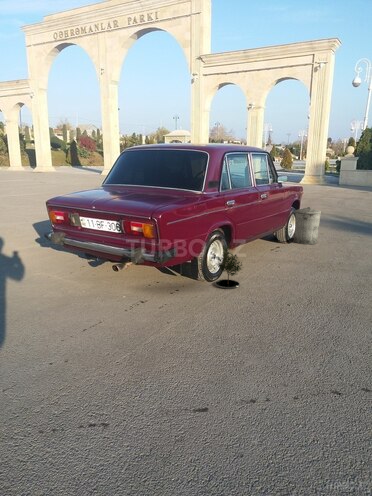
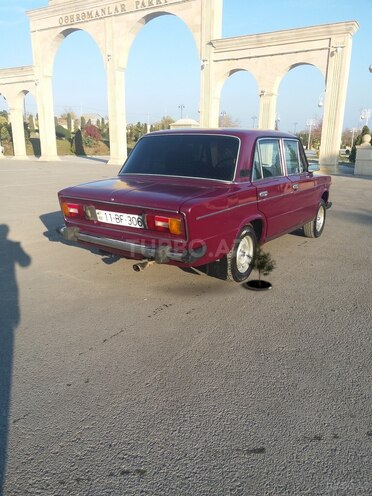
trash can: present [295,207,321,244] -> none [322,199,353,240]

